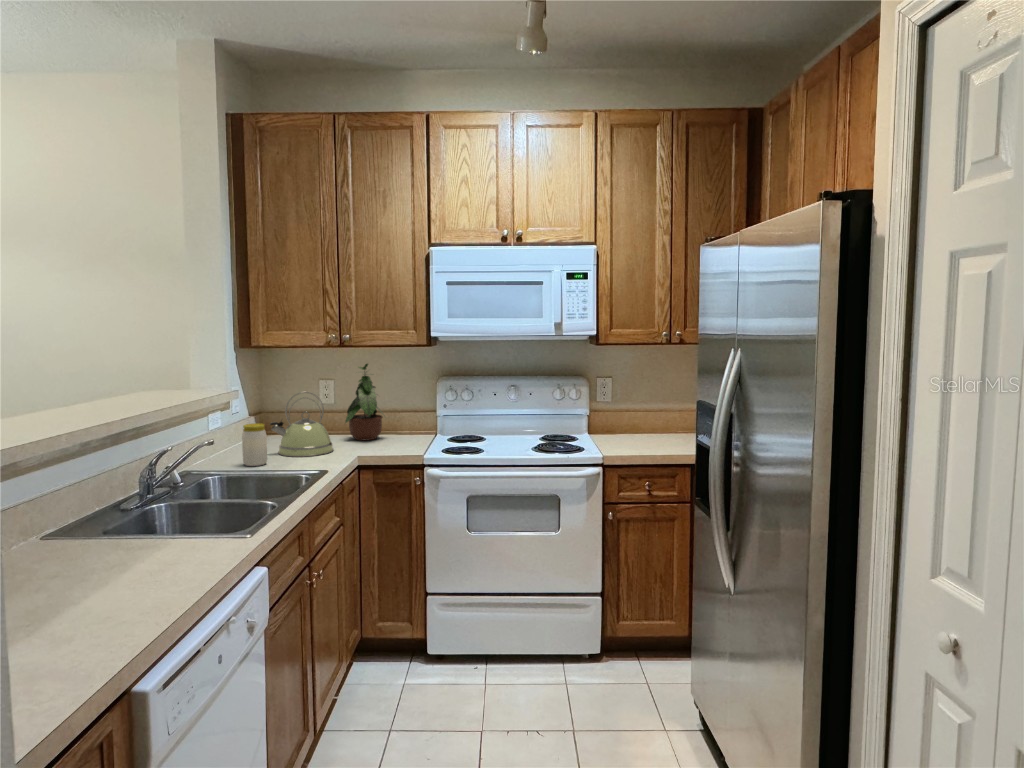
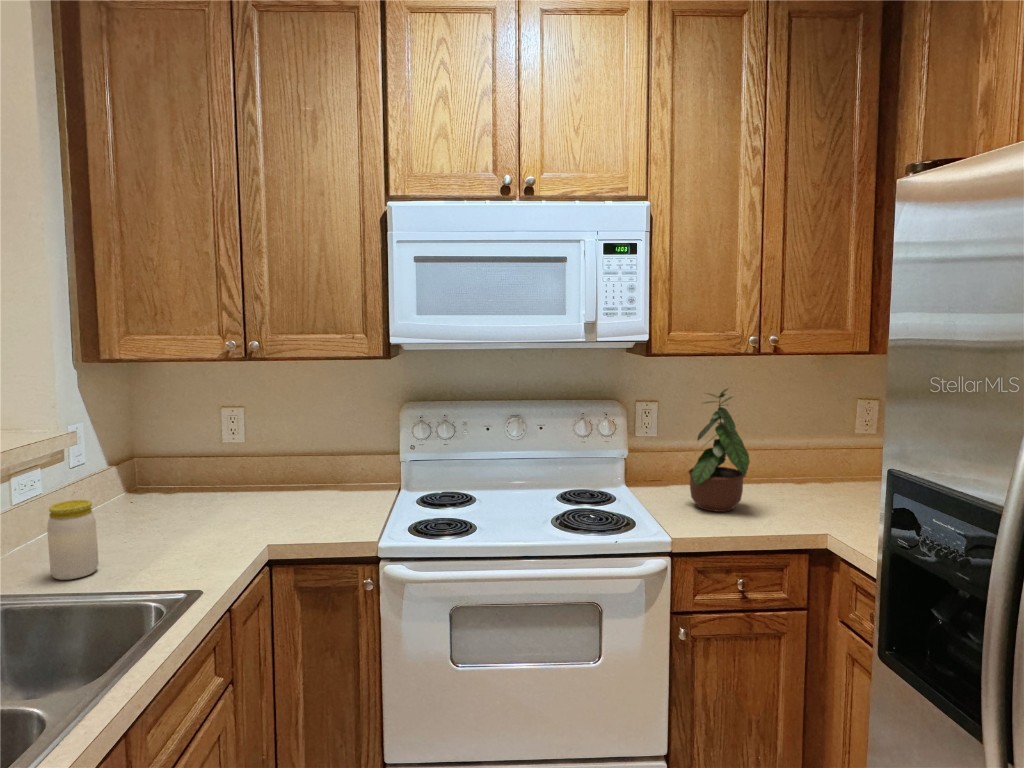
potted plant: present [345,364,385,440] -> present [689,389,750,512]
kettle: present [270,392,333,457] -> none [115,437,230,549]

